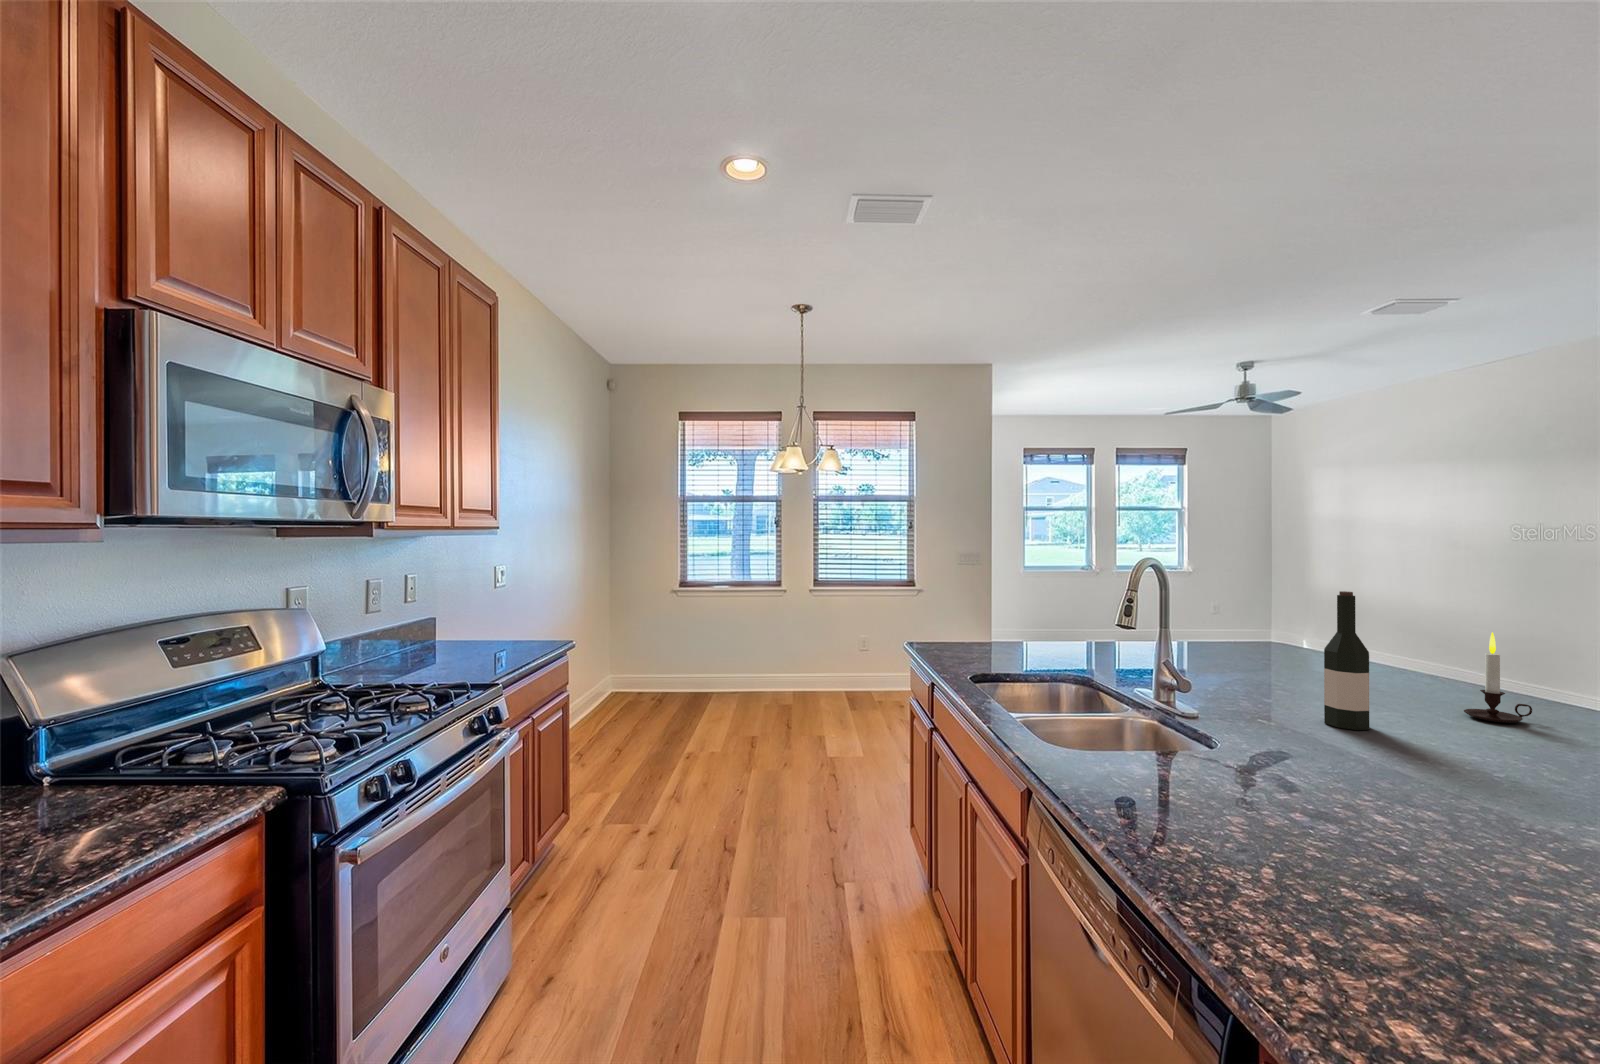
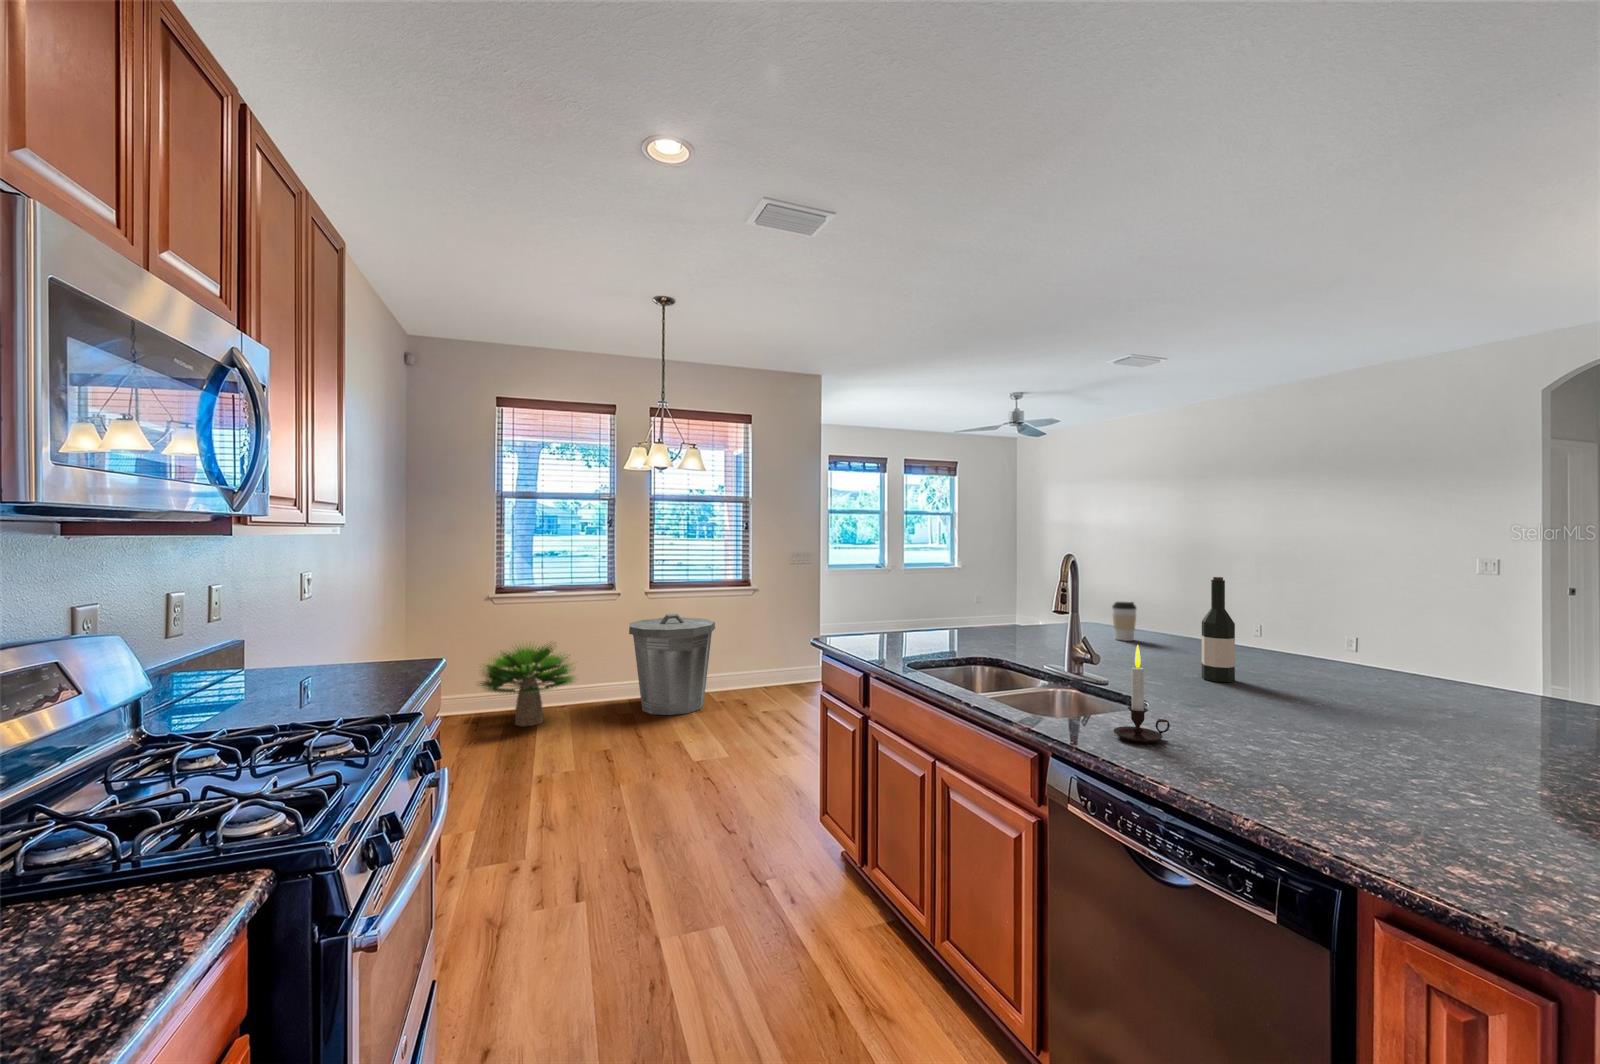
trash can: none [788,611,872,710] -> present [629,614,715,715]
coffee cup: none [1261,618,1296,668] -> present [1112,602,1136,641]
potted plant: none [654,629,745,707] -> present [480,644,574,726]
candle: present [1464,632,1532,723] -> present [1114,645,1170,742]

